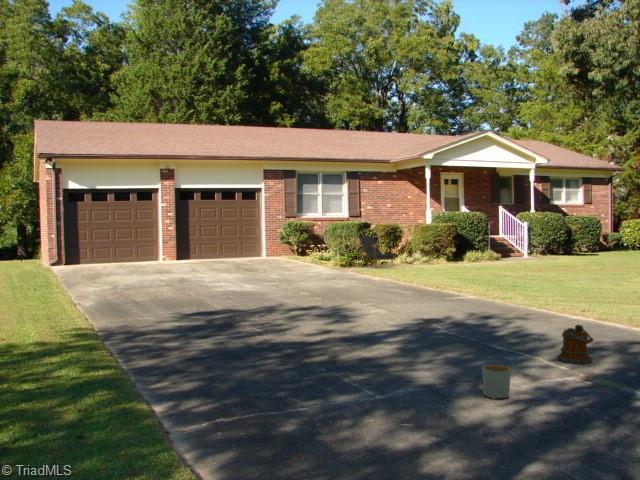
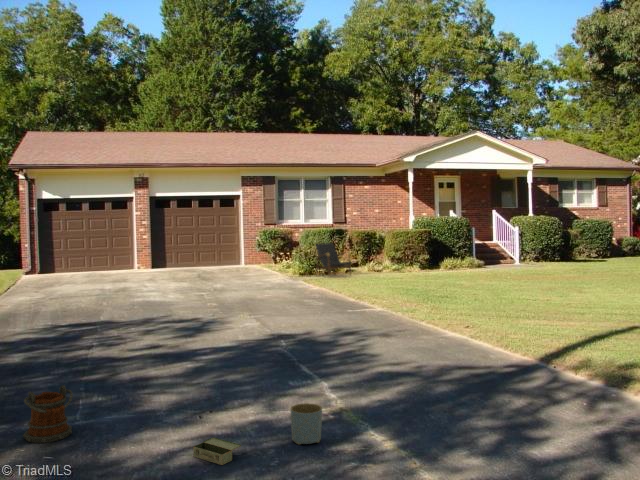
bucket: present [557,325,594,364] -> present [23,385,73,443]
planter: present [483,365,511,399] -> present [290,403,322,445]
toolbox: none [535,392,574,412] -> present [193,437,241,465]

